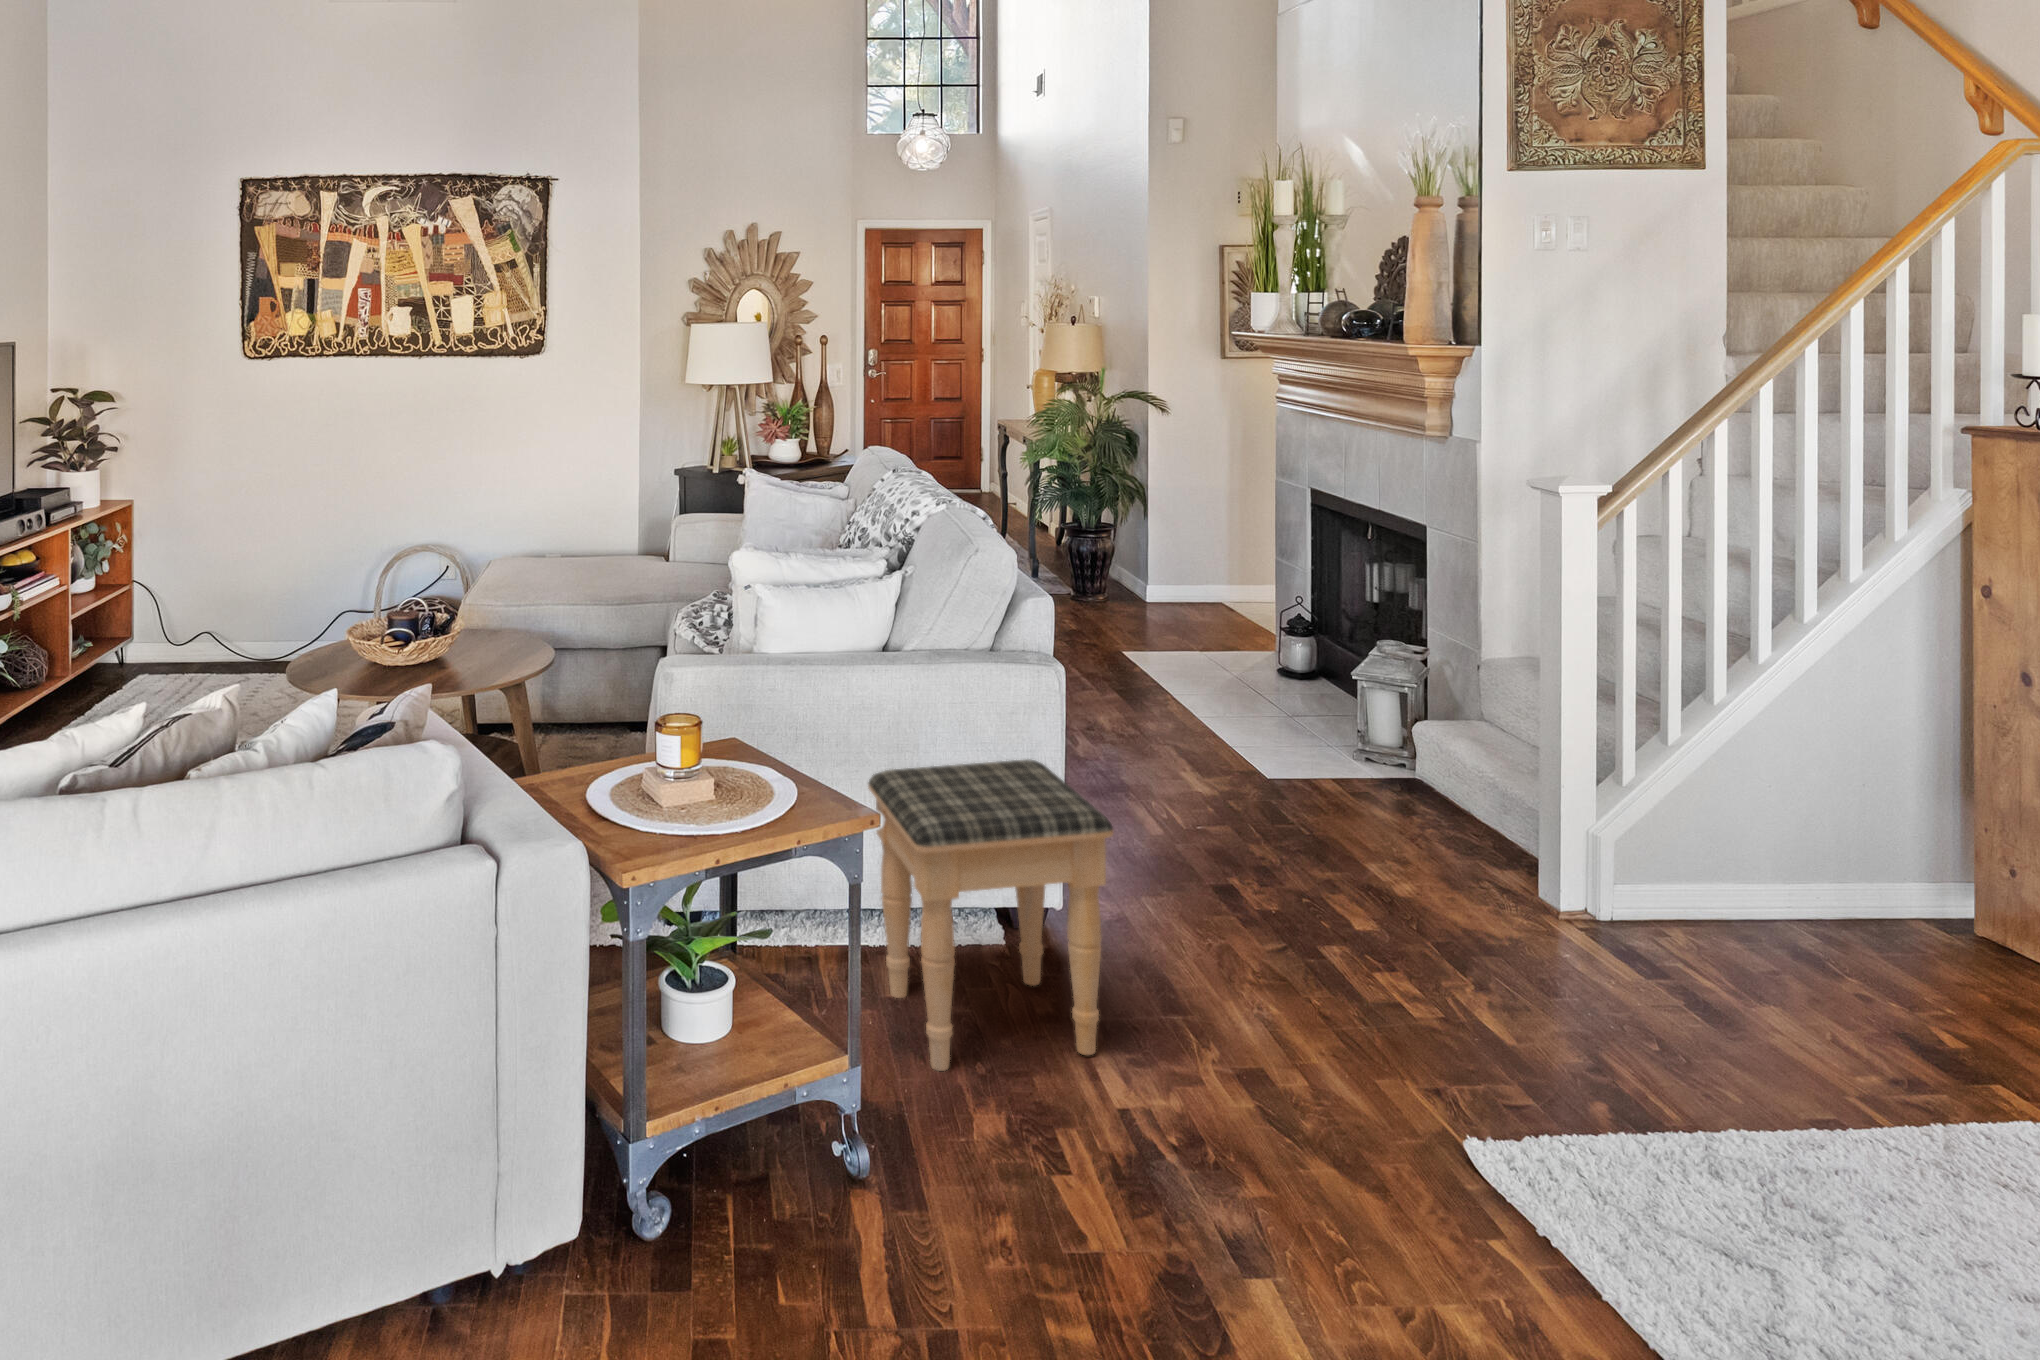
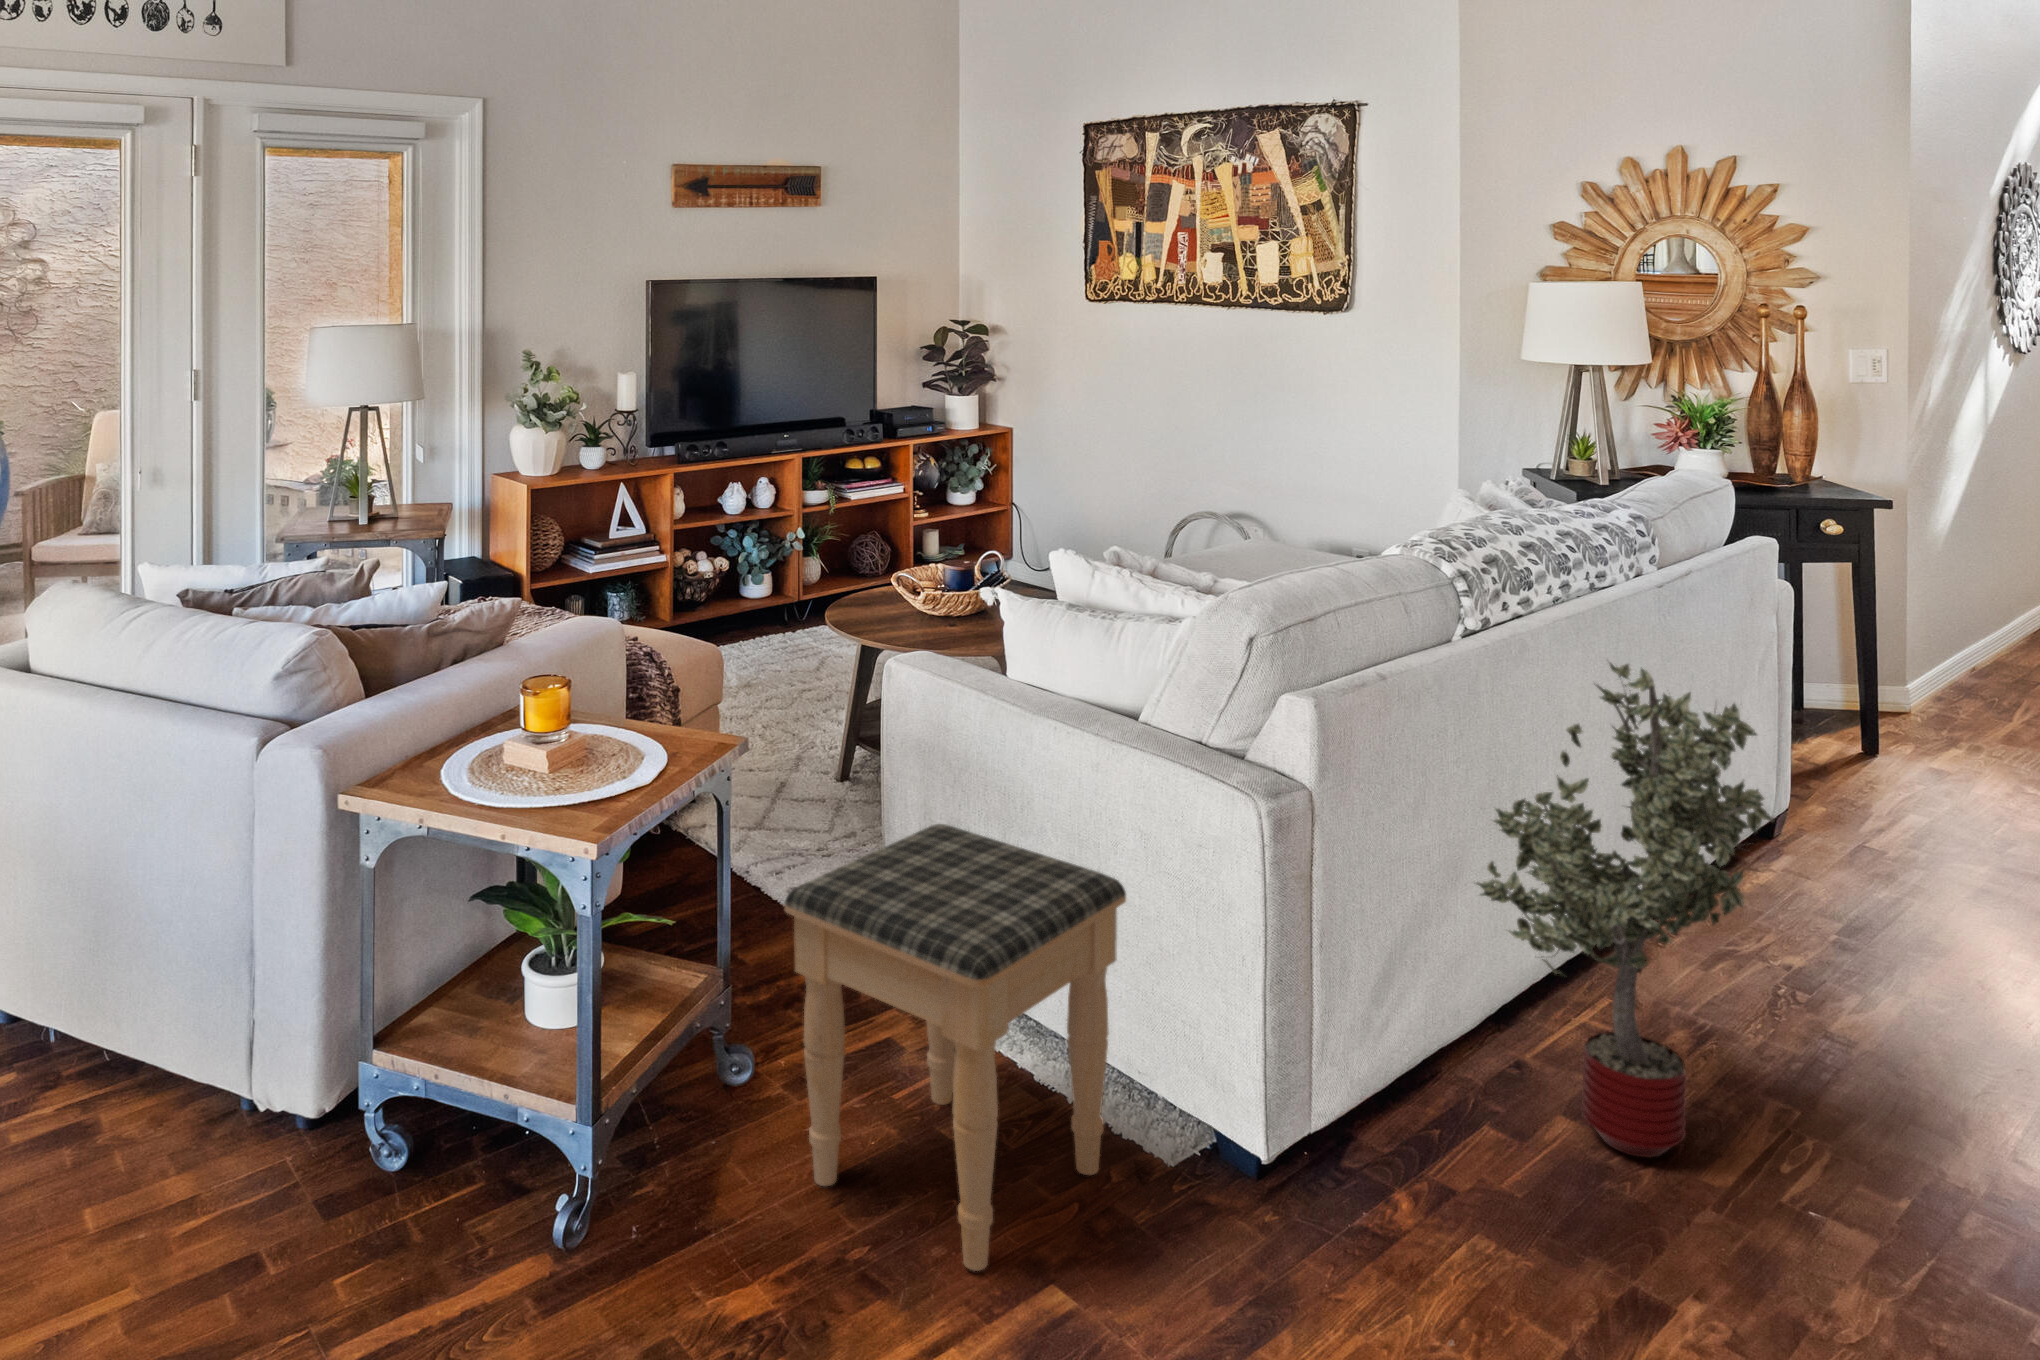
potted tree: none [1058,557,1221,855] -> present [1476,663,1774,1157]

